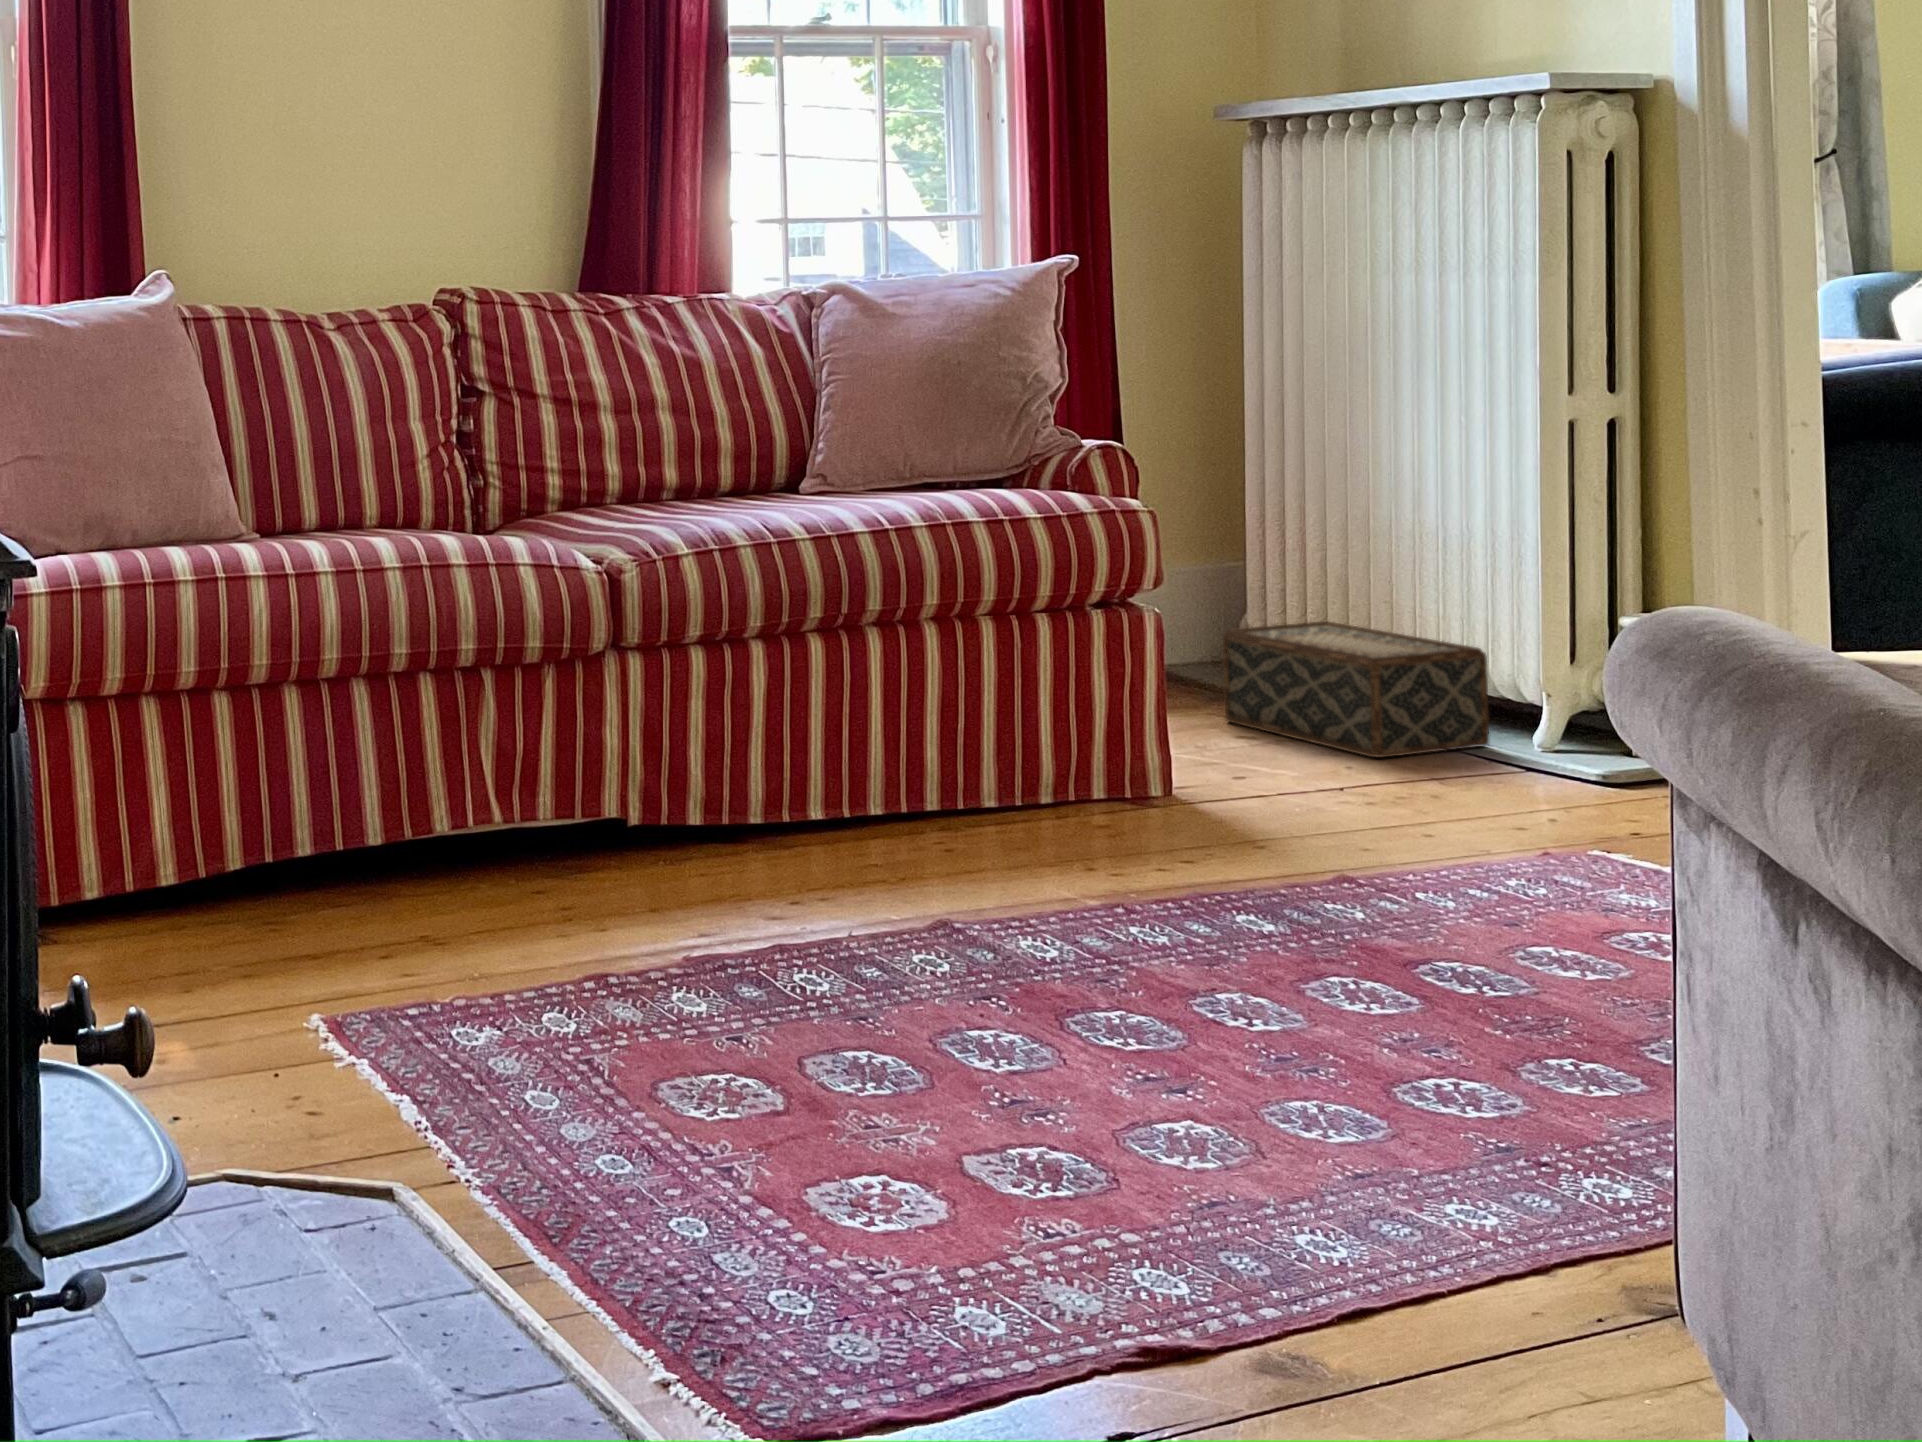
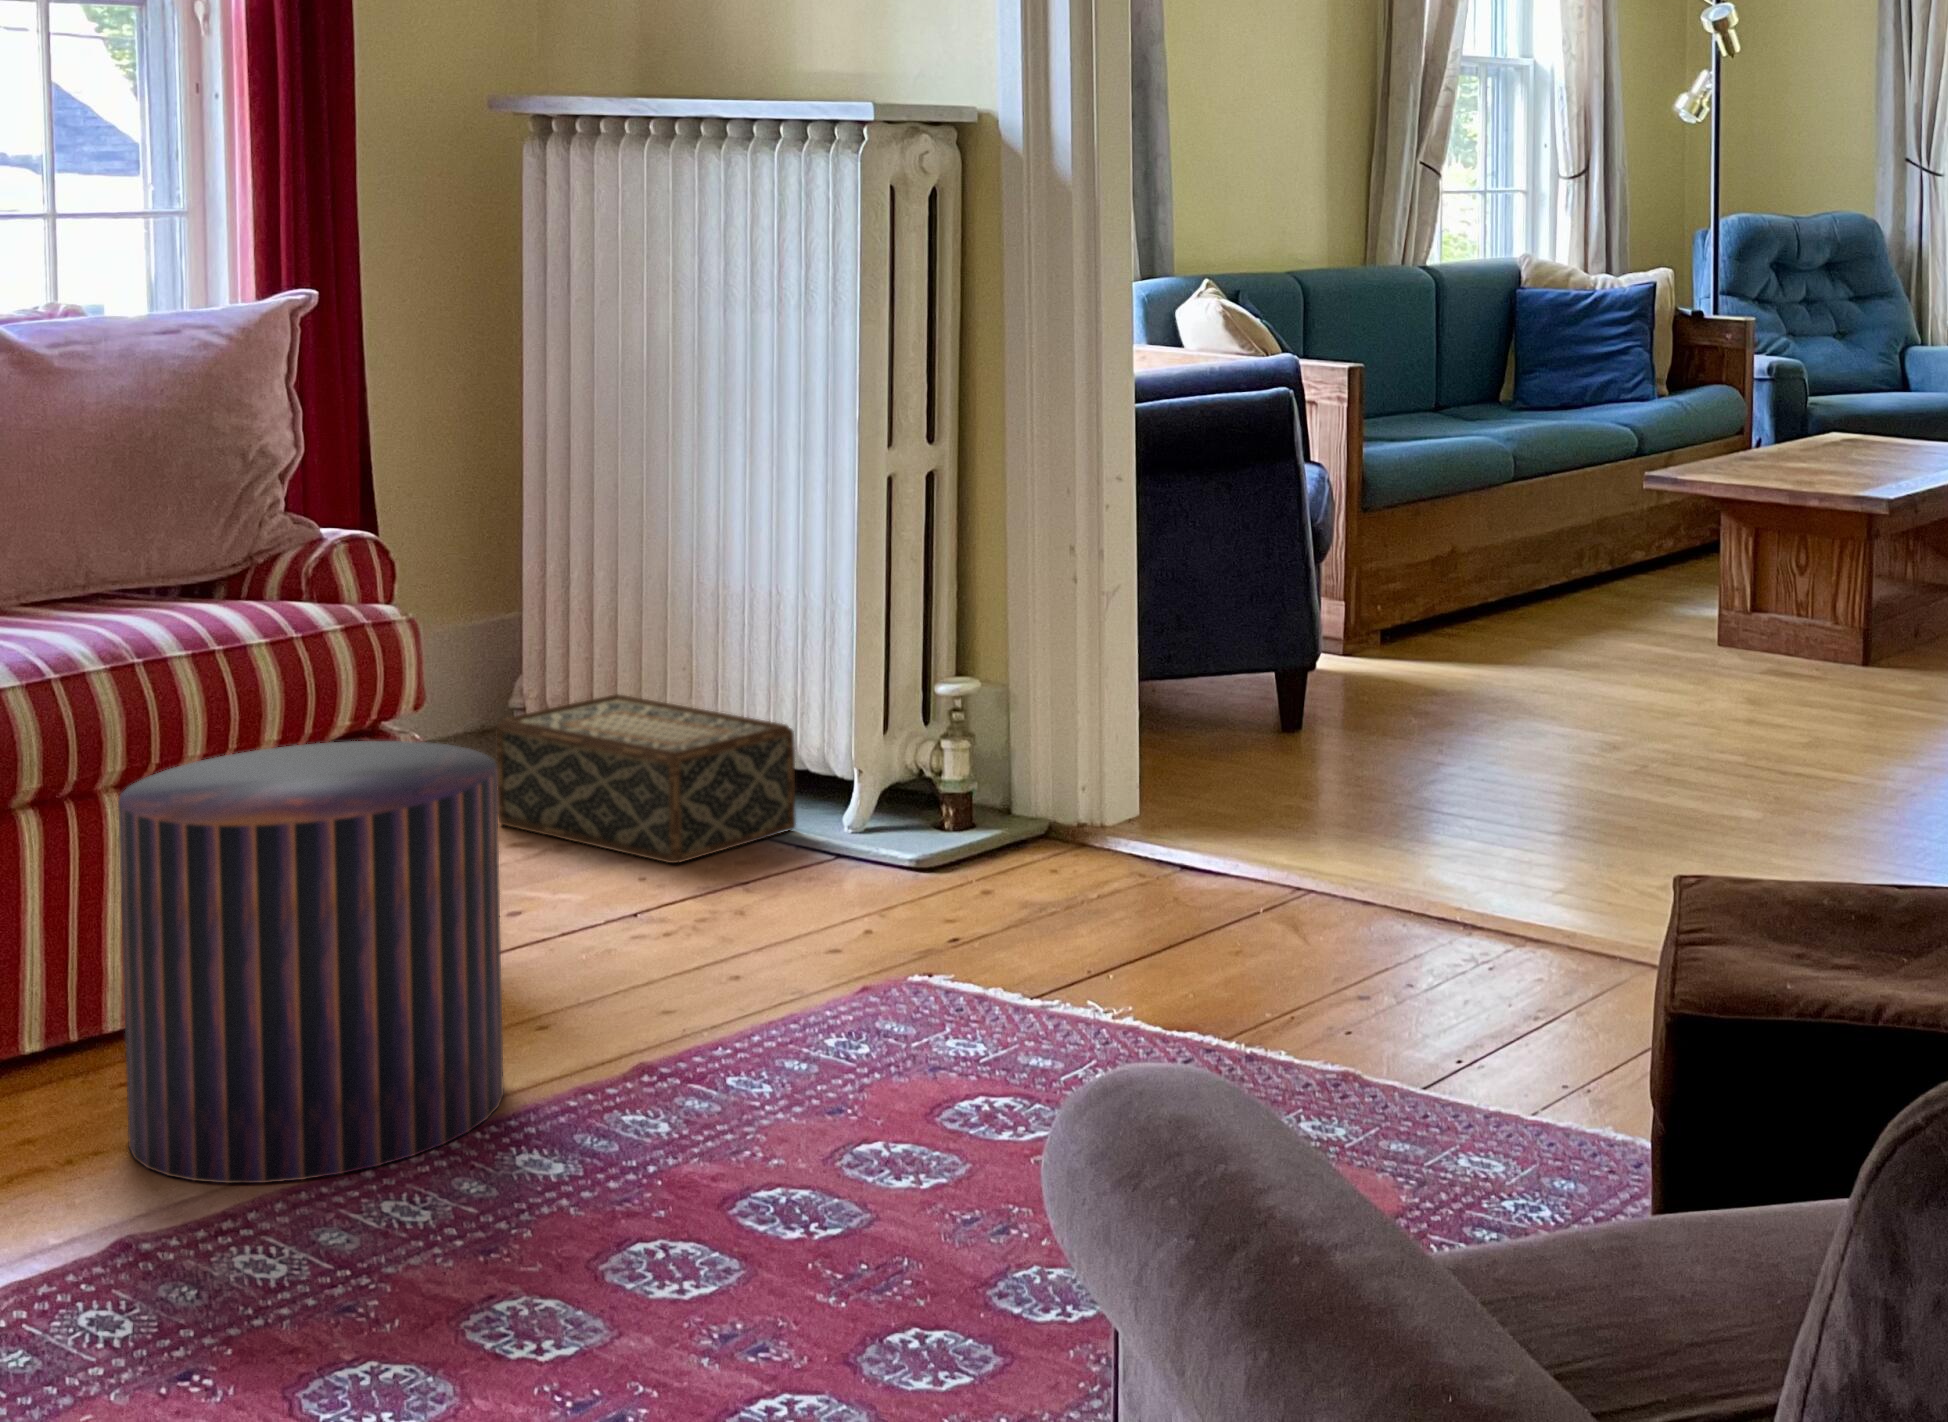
pouf: none [938,586,1225,908] -> present [118,741,504,1183]

